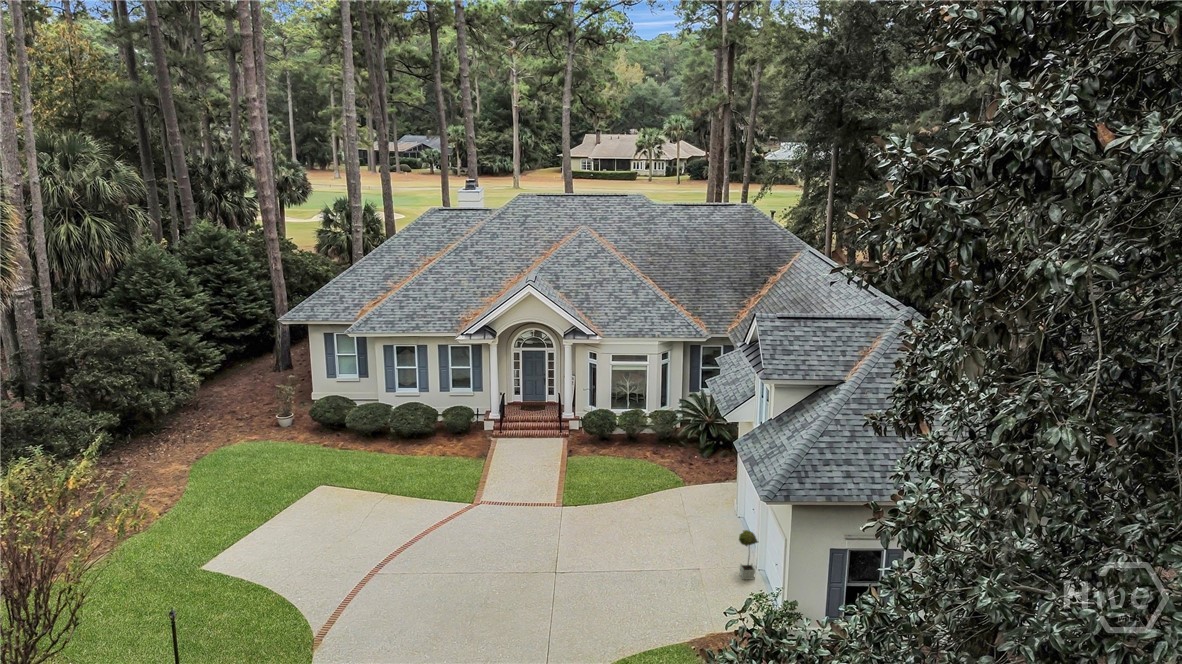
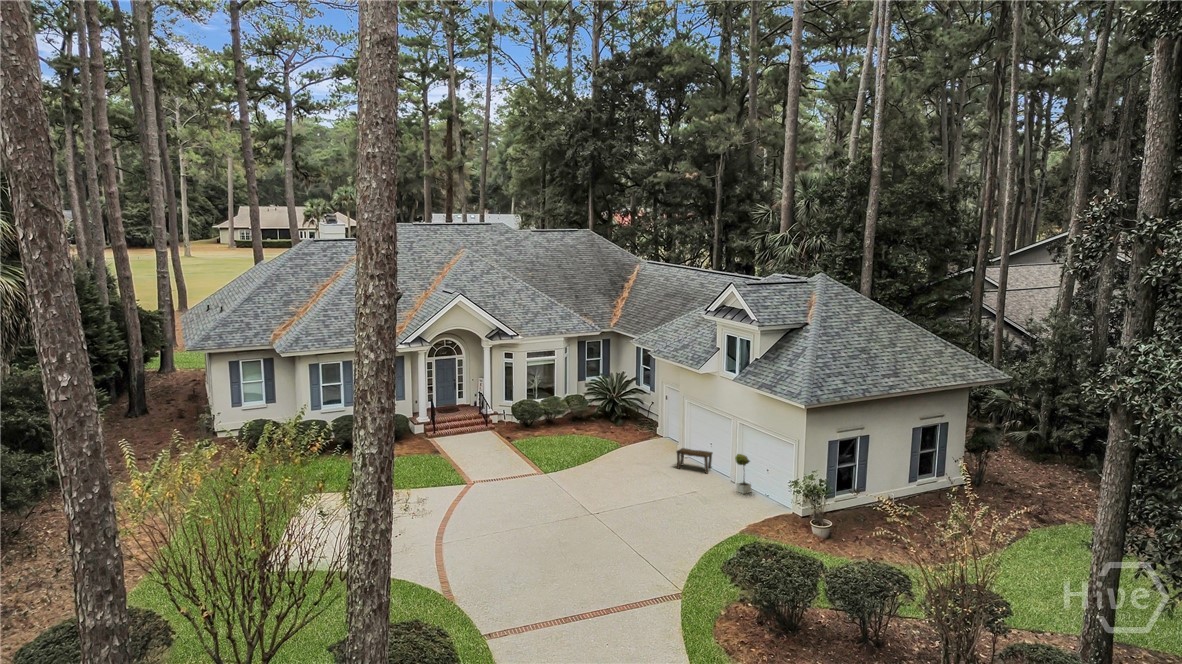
bench: none [705,504,746,542] -> present [677,448,713,473]

